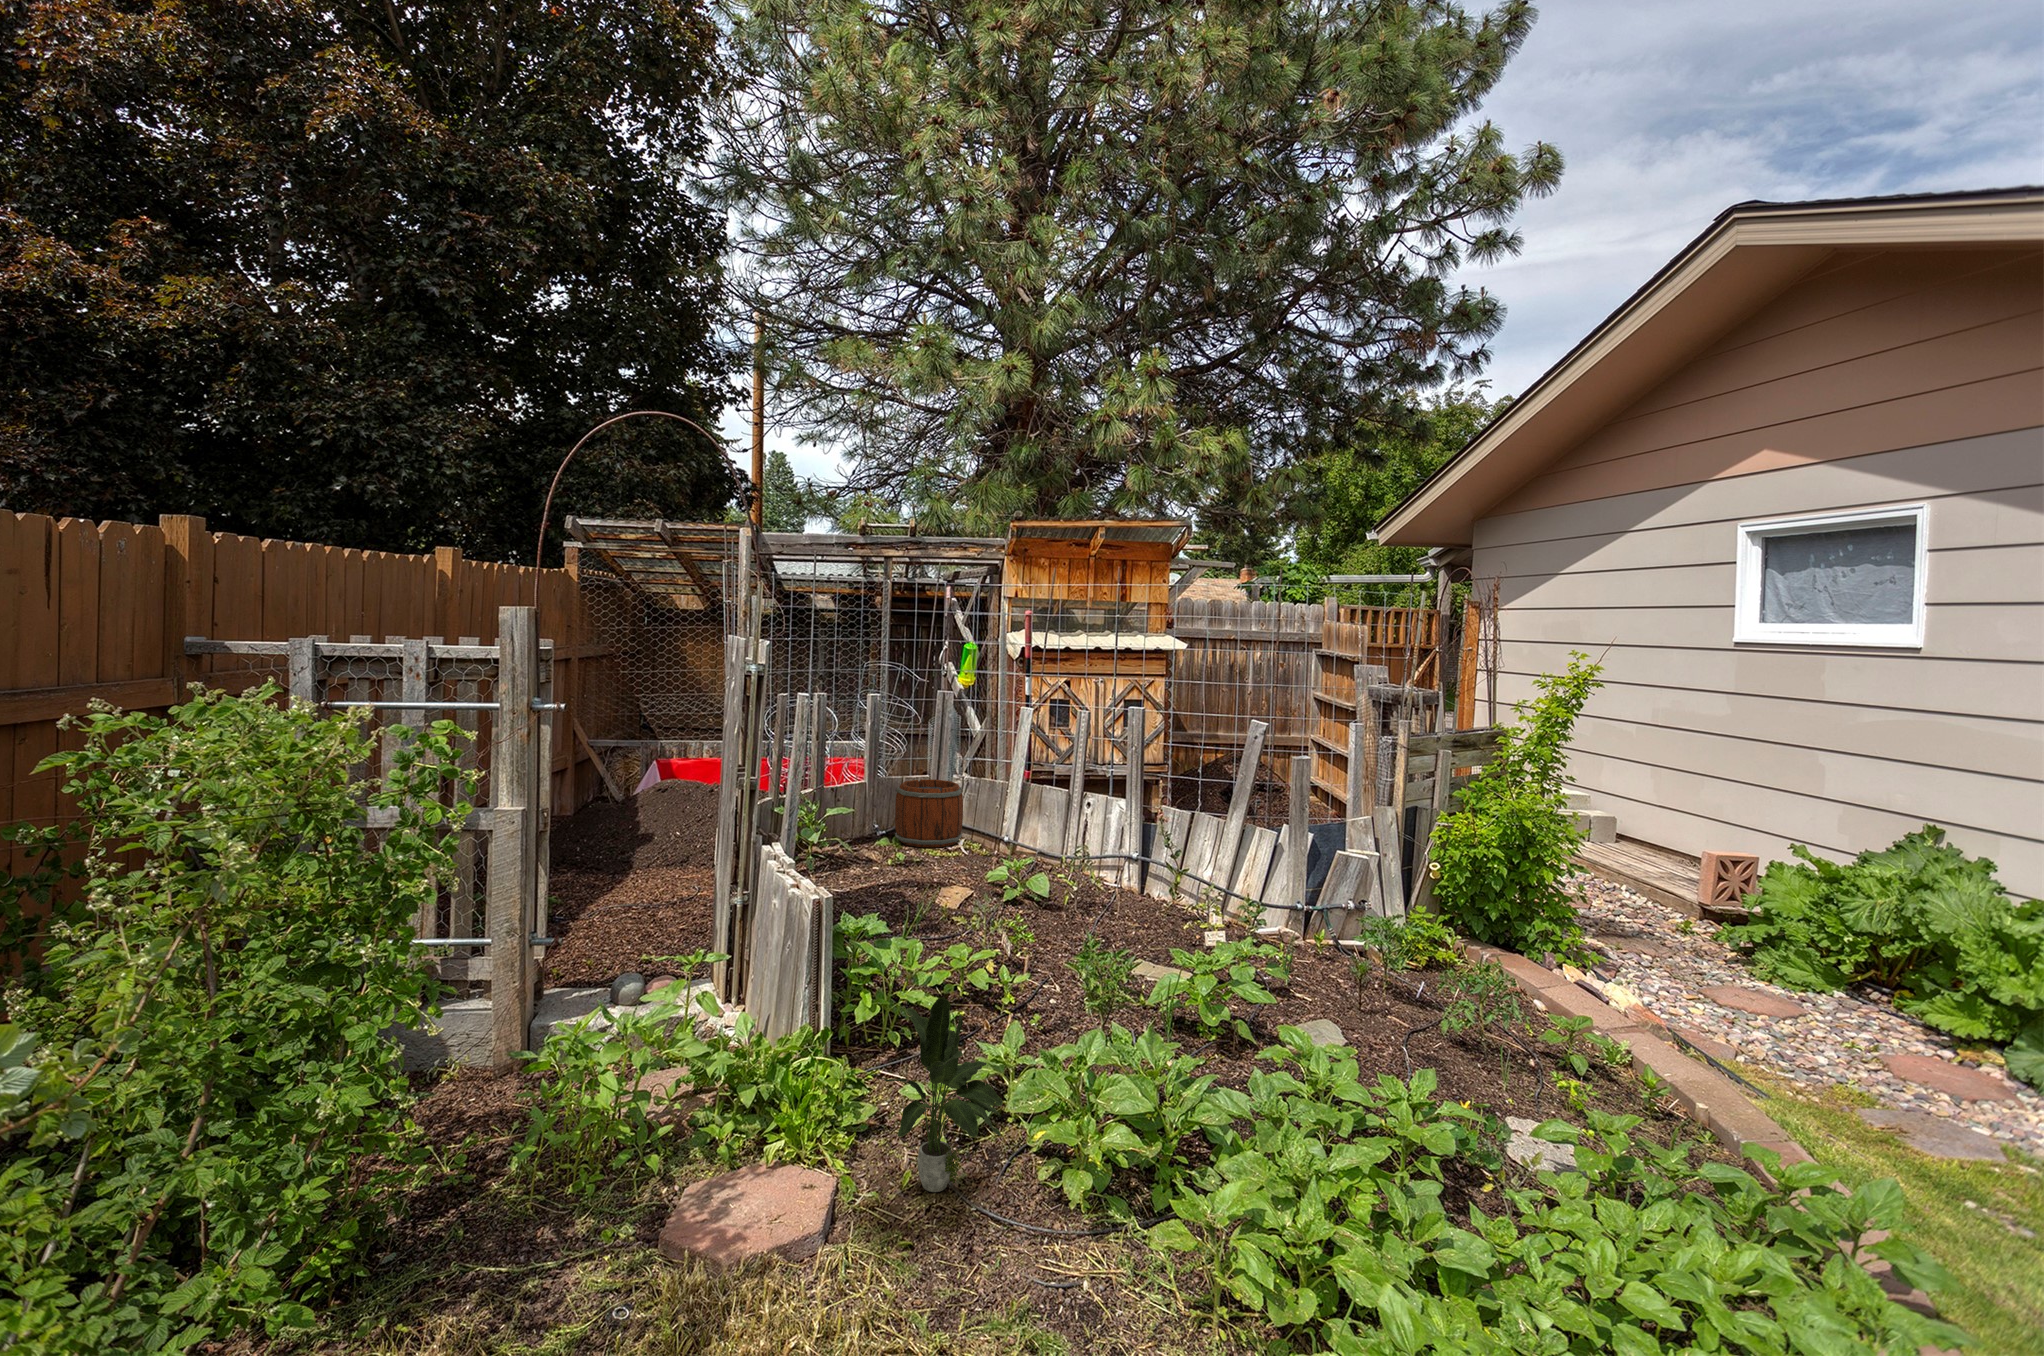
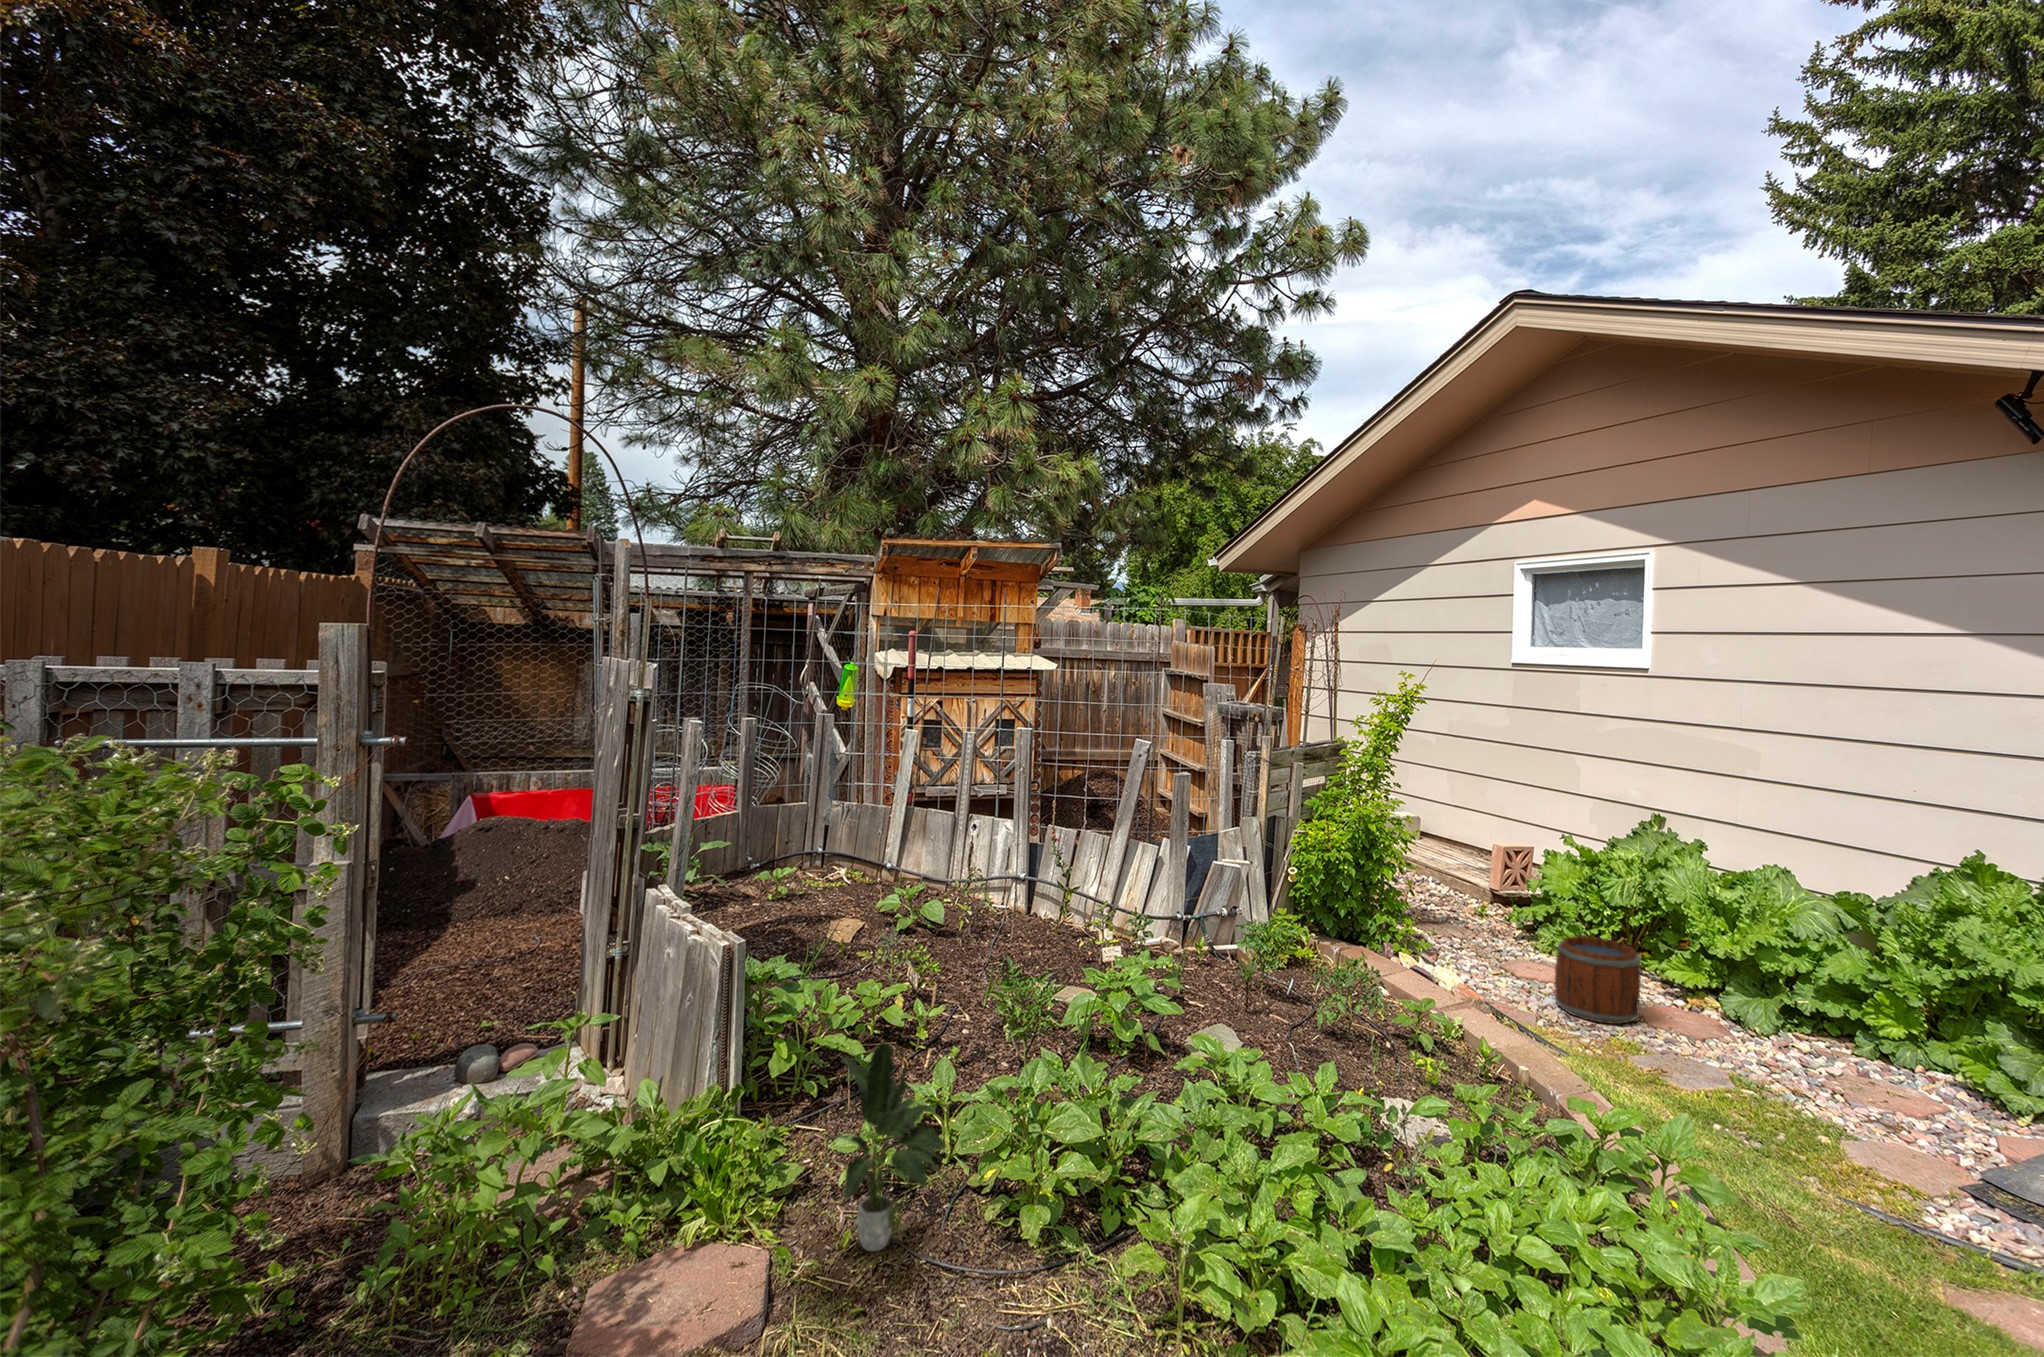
bucket: present [895,779,963,847] -> present [1555,936,1641,1024]

